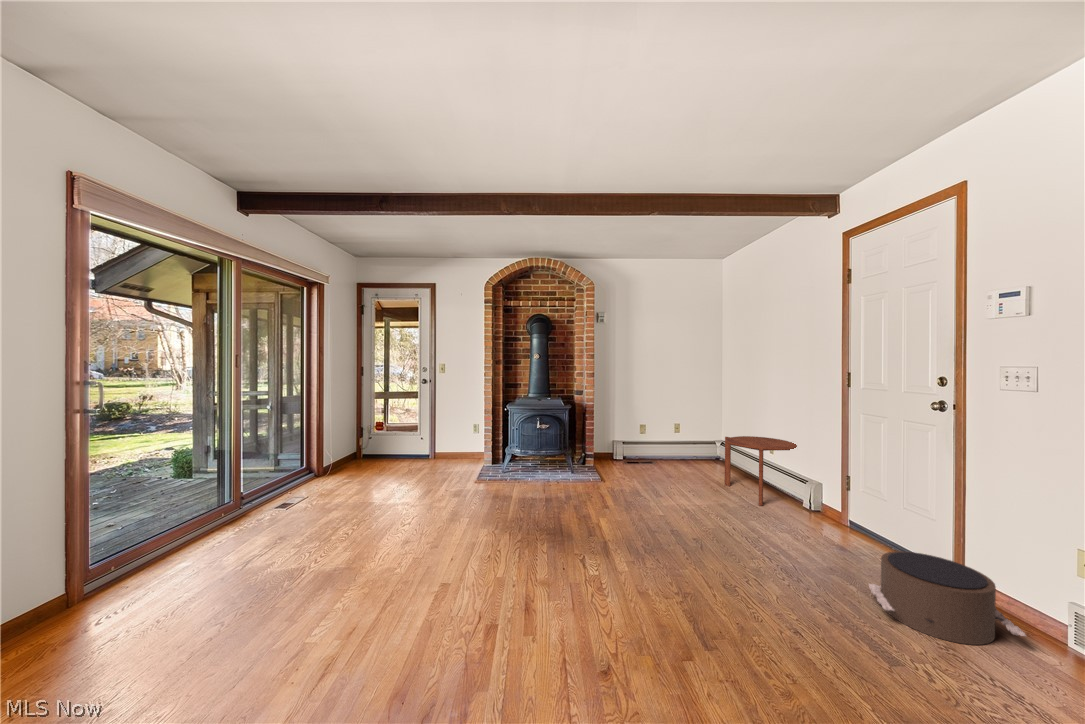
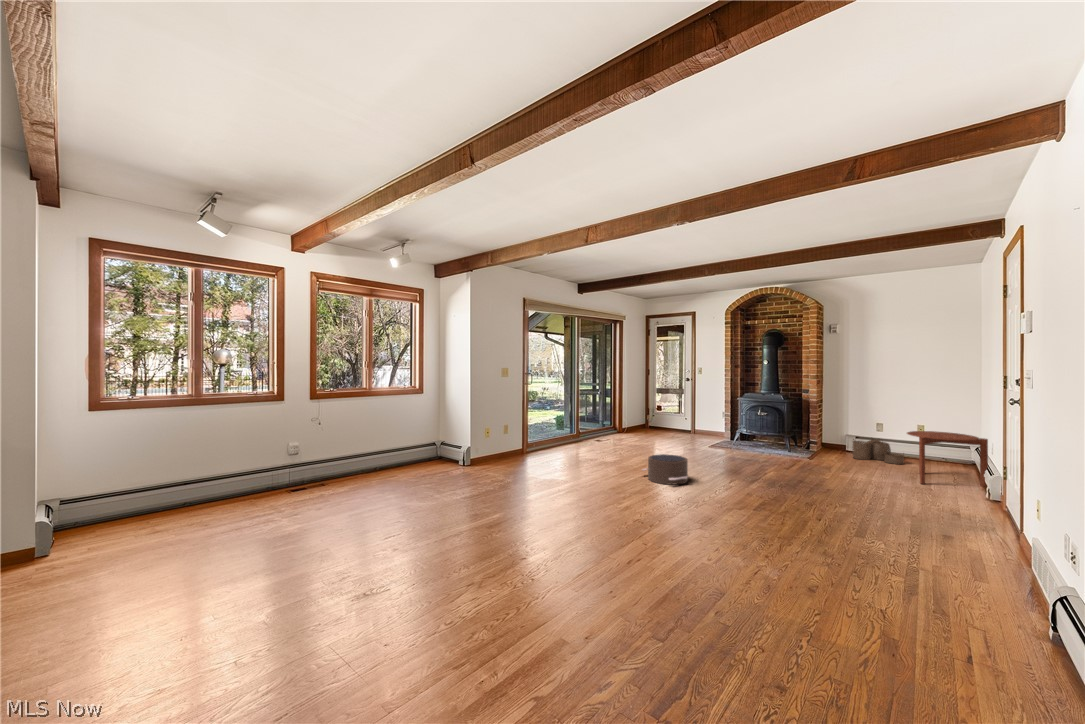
woven basket: none [639,443,691,474] -> present [853,439,904,464]
pouf: present [868,551,1026,645] -> present [643,454,688,485]

